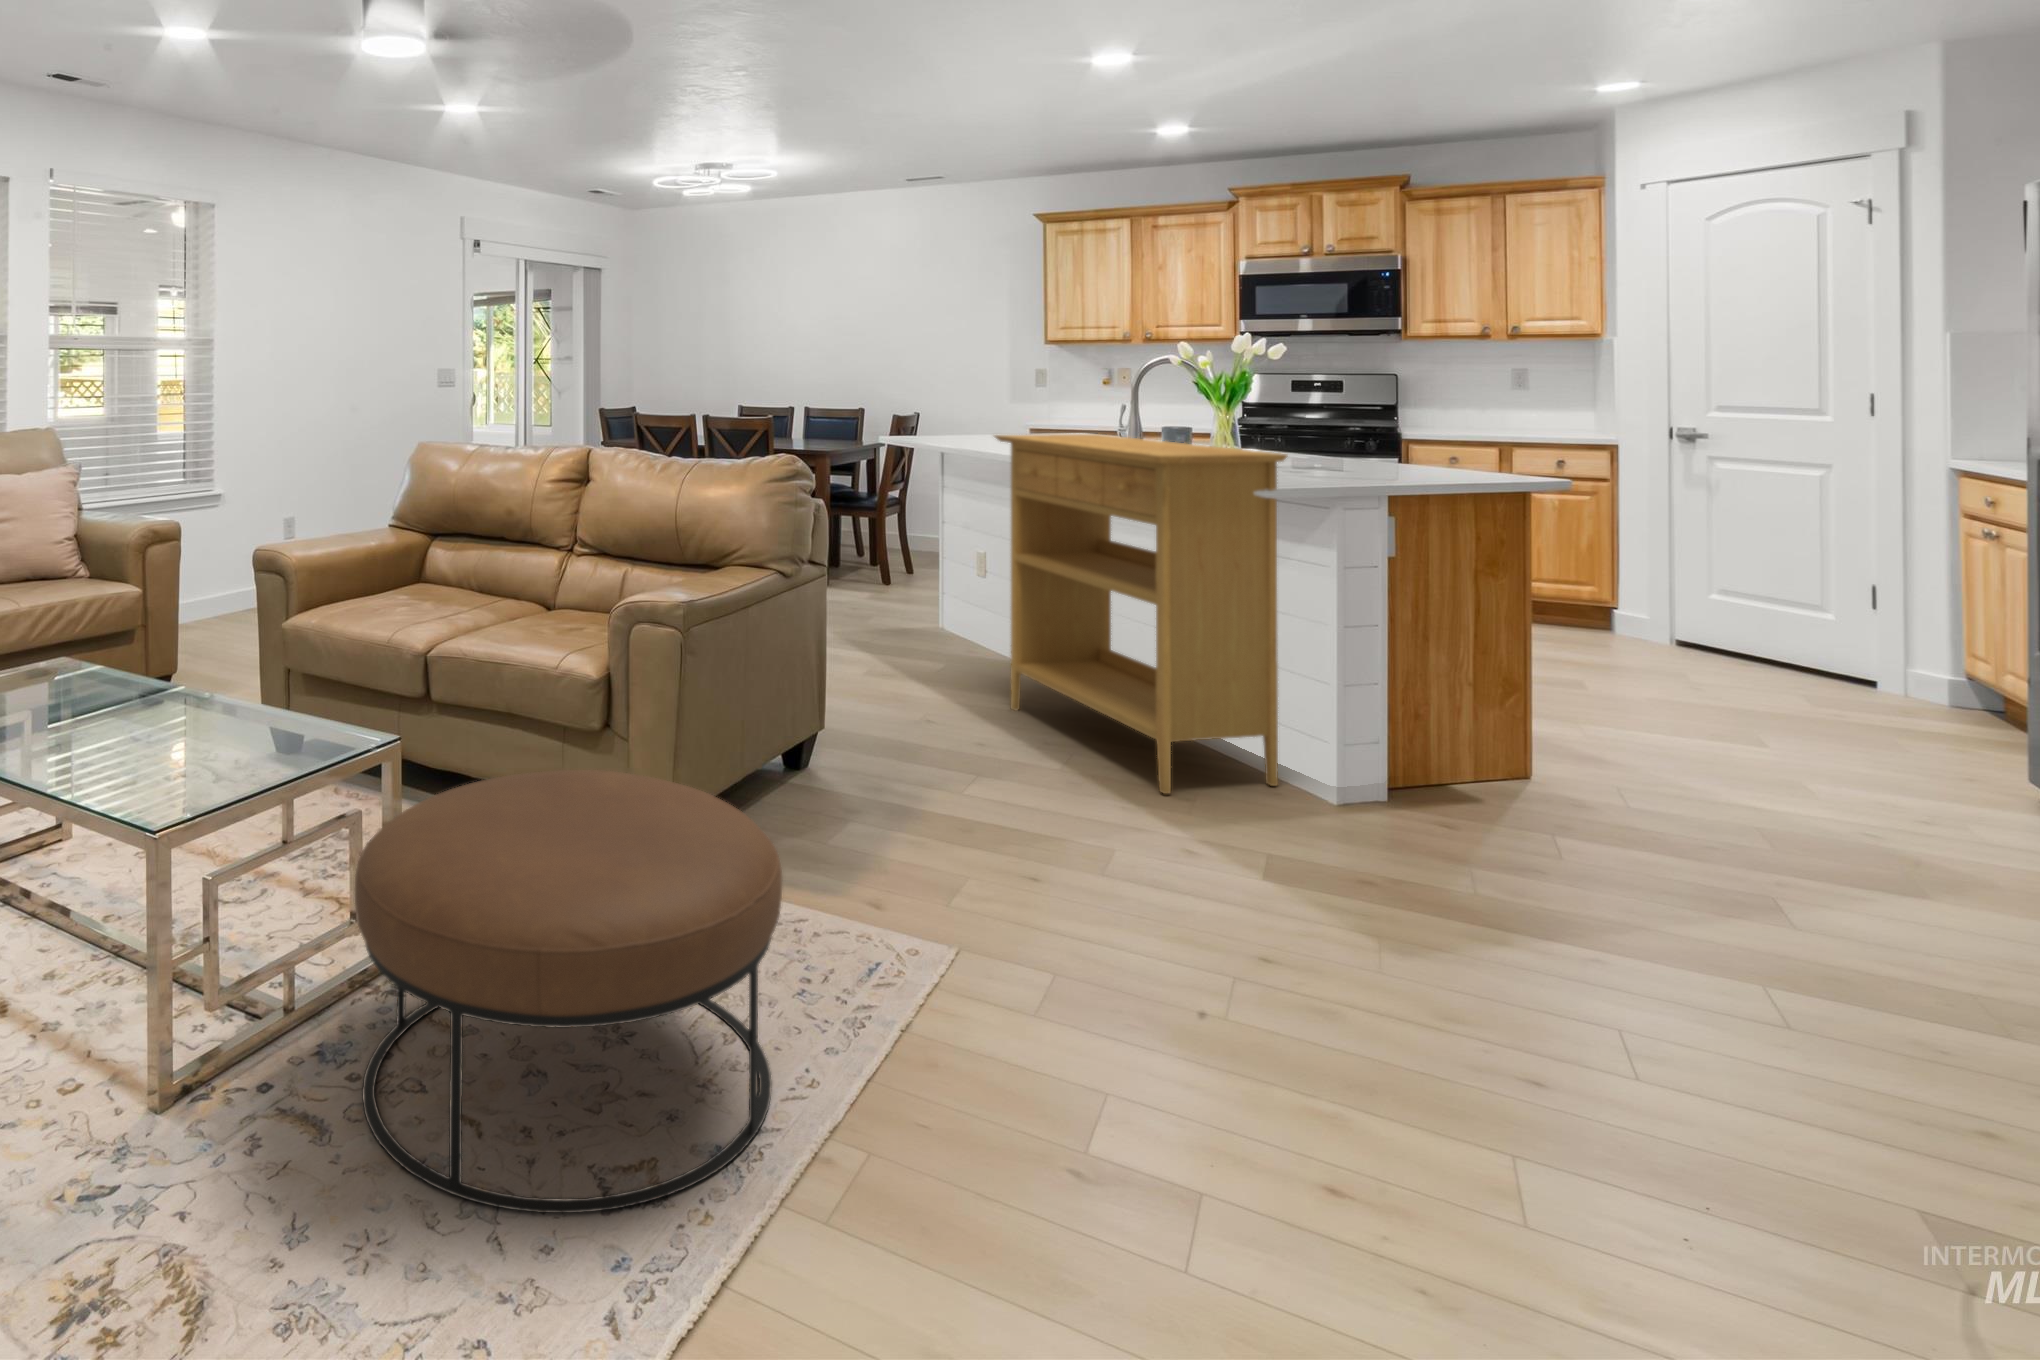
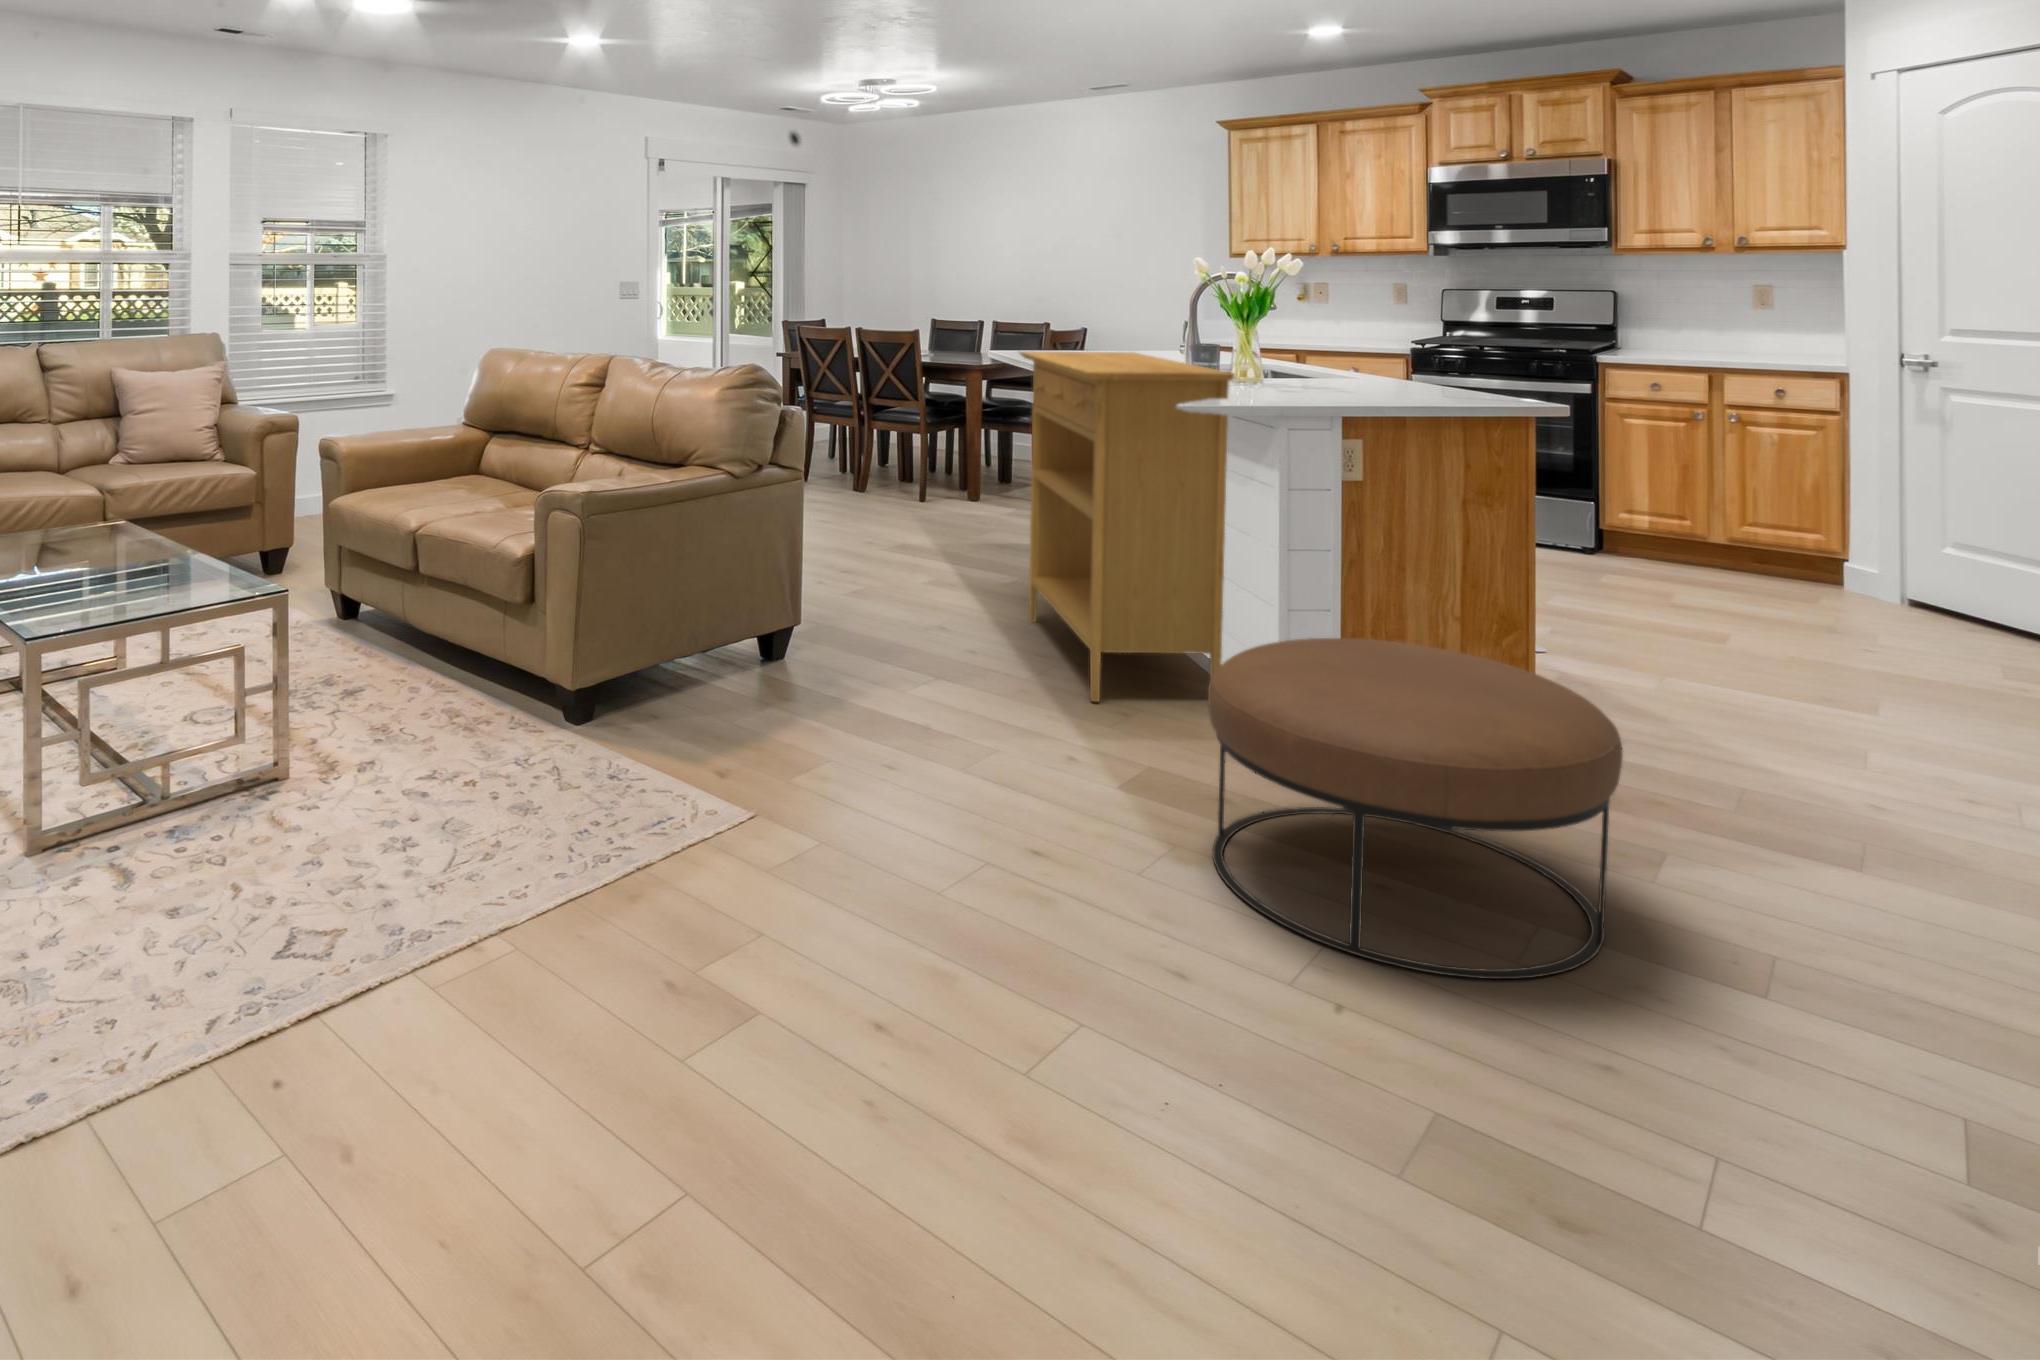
ottoman: present [355,770,782,1213] -> present [1208,638,1623,979]

